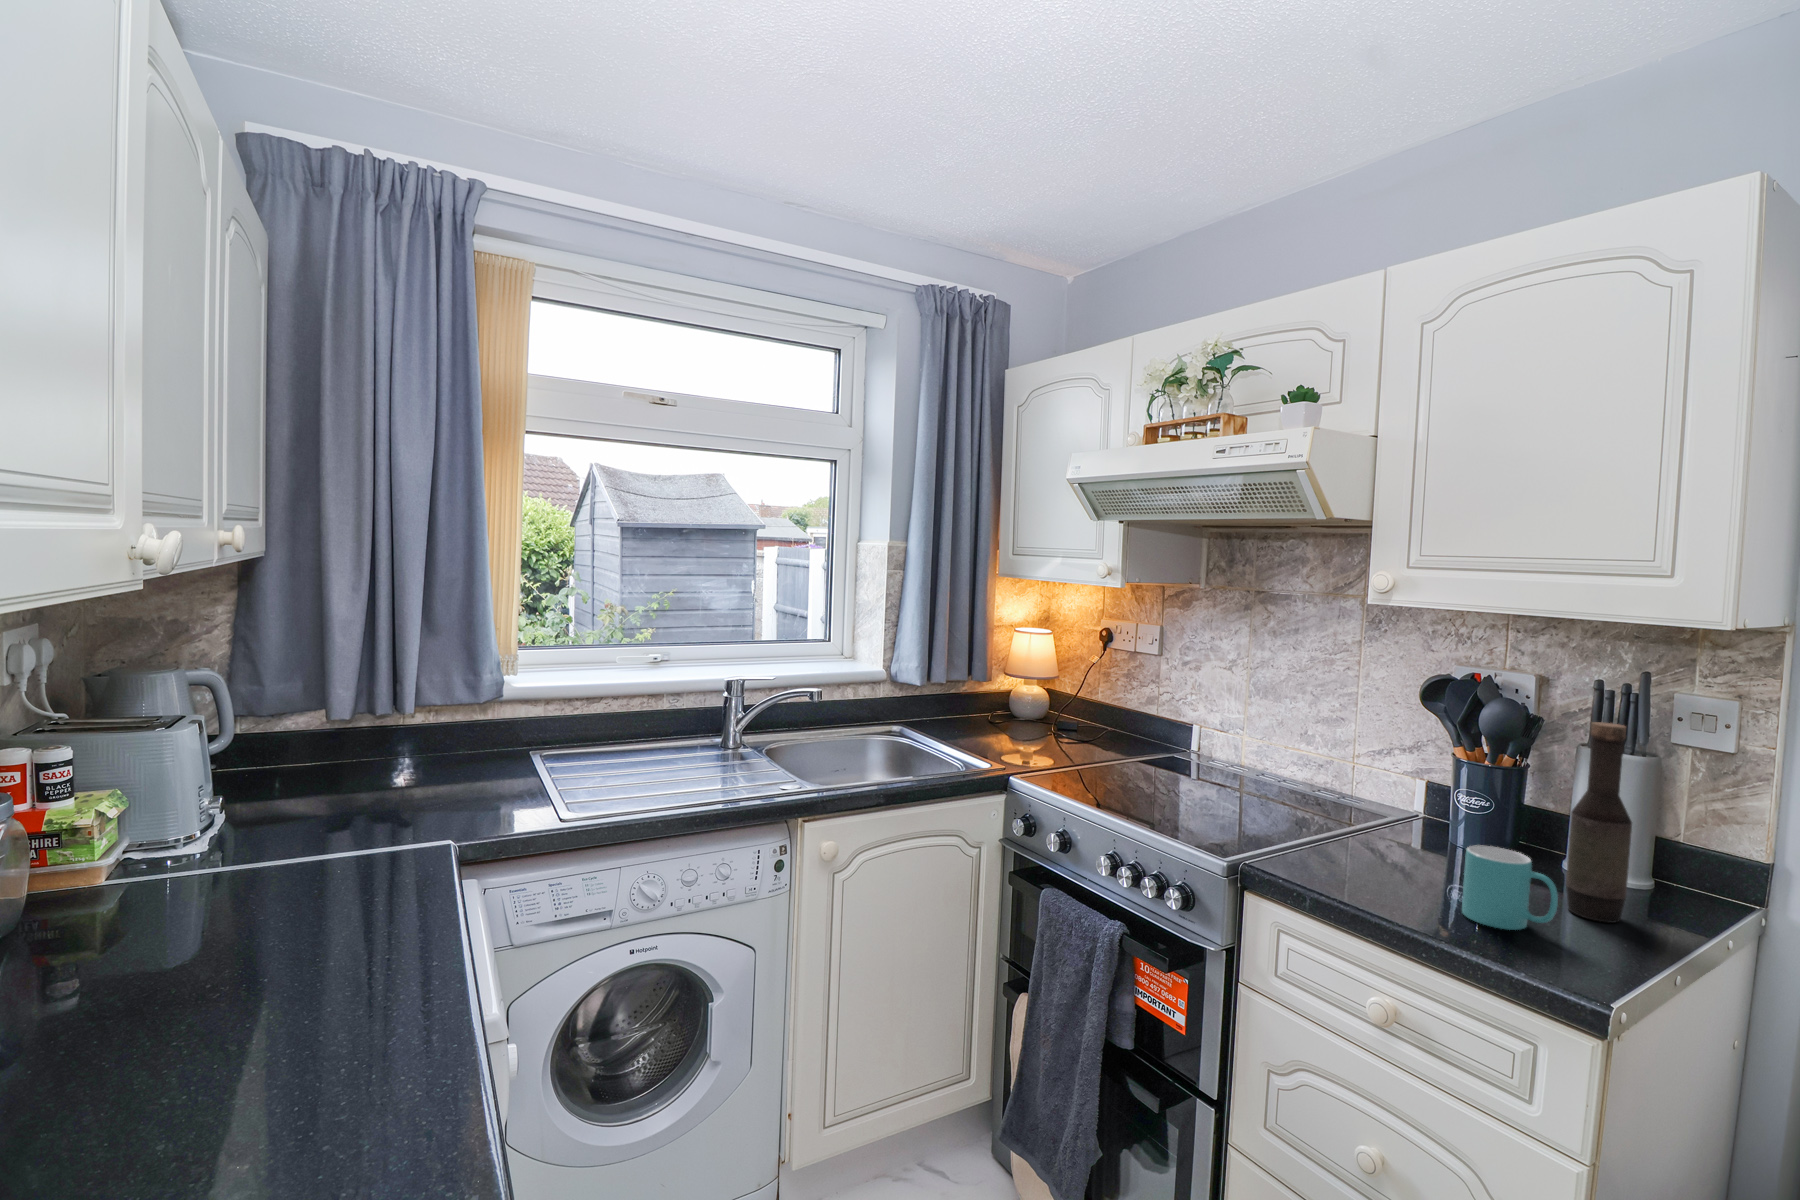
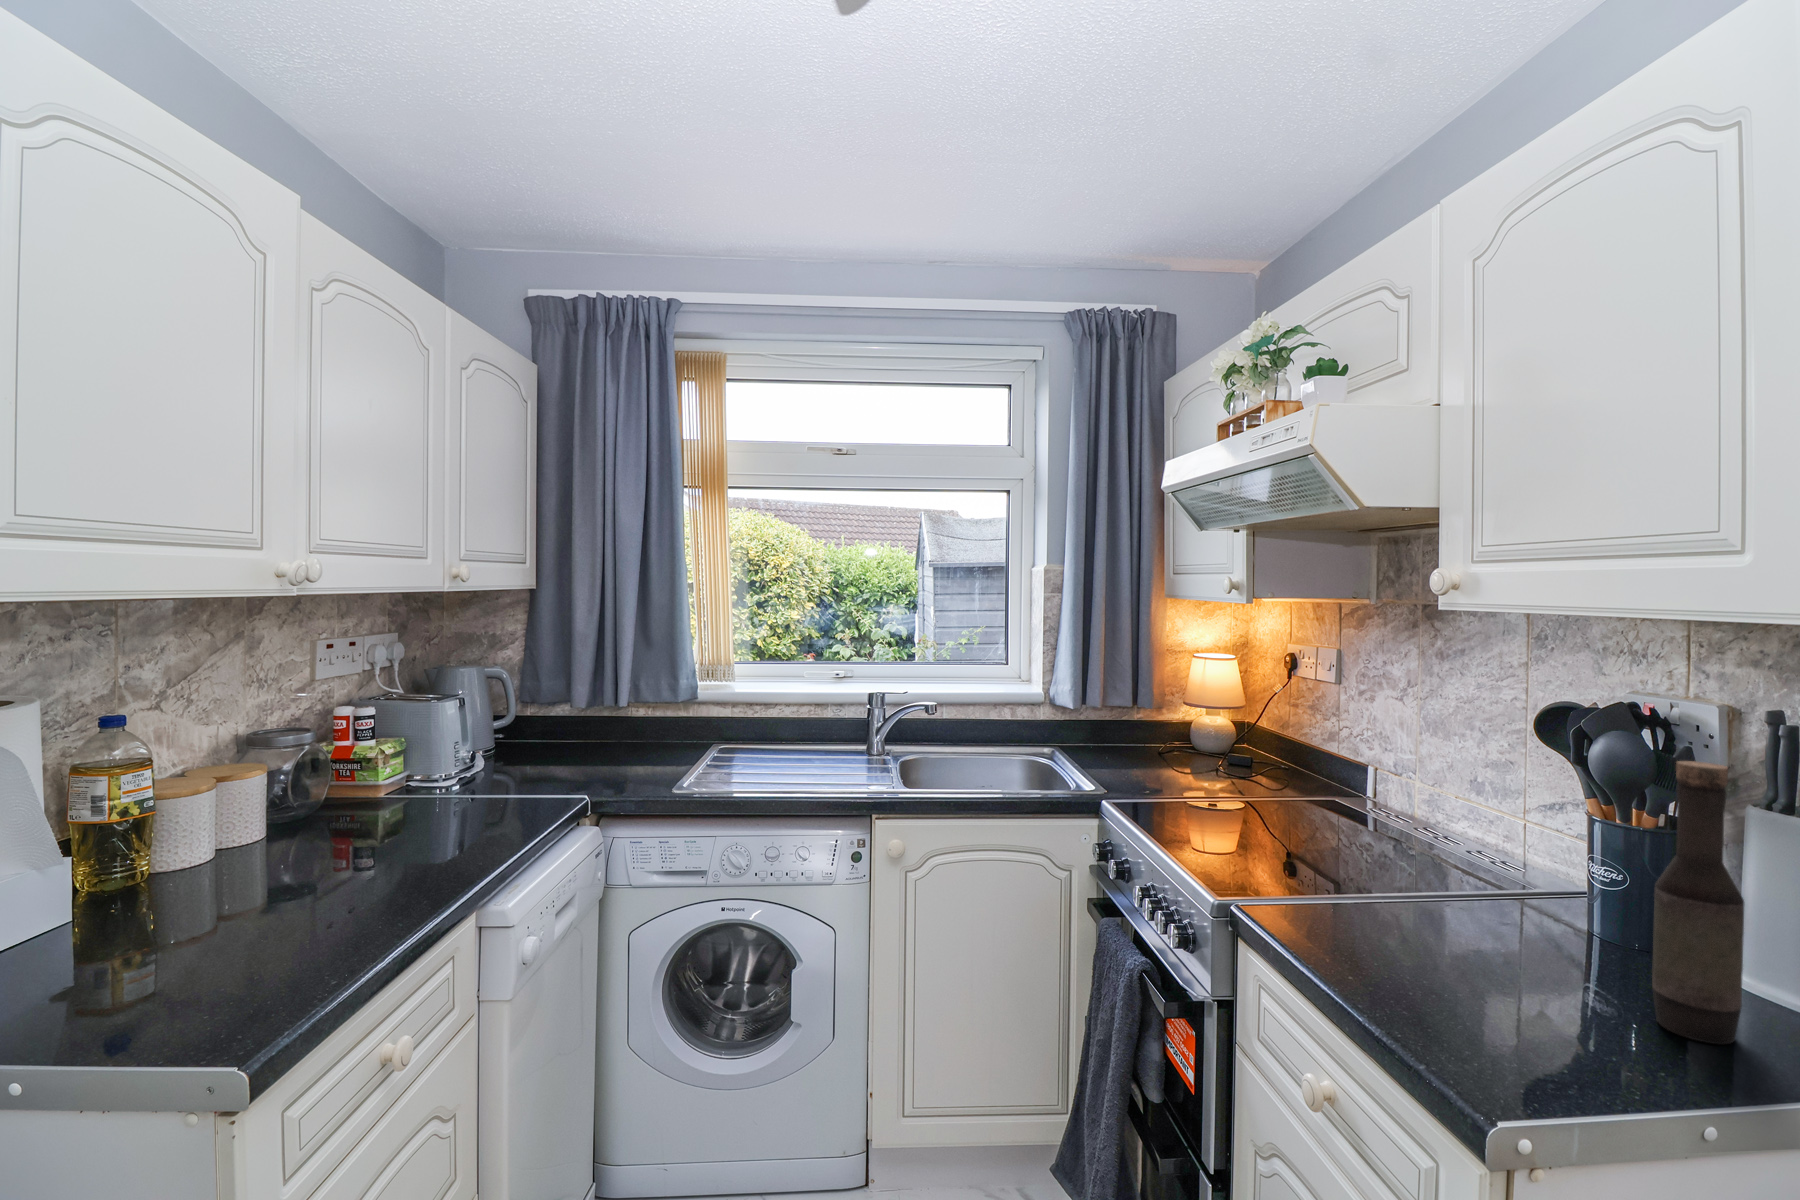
mug: present [1462,845,1558,930] -> none [1466,909,1573,1023]

